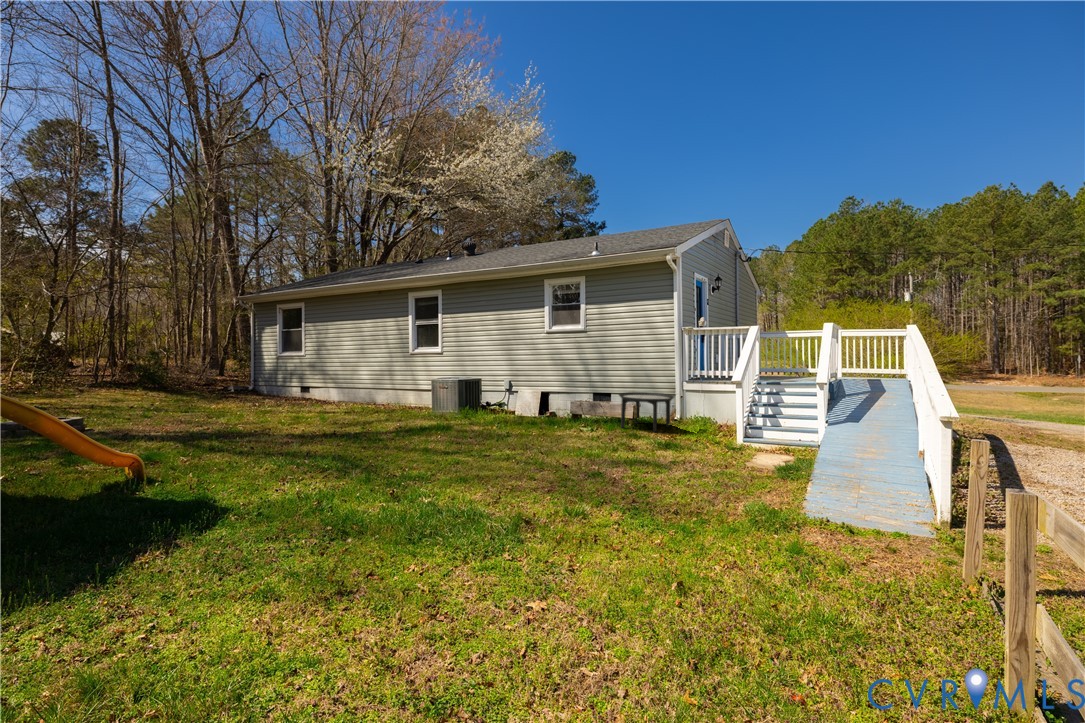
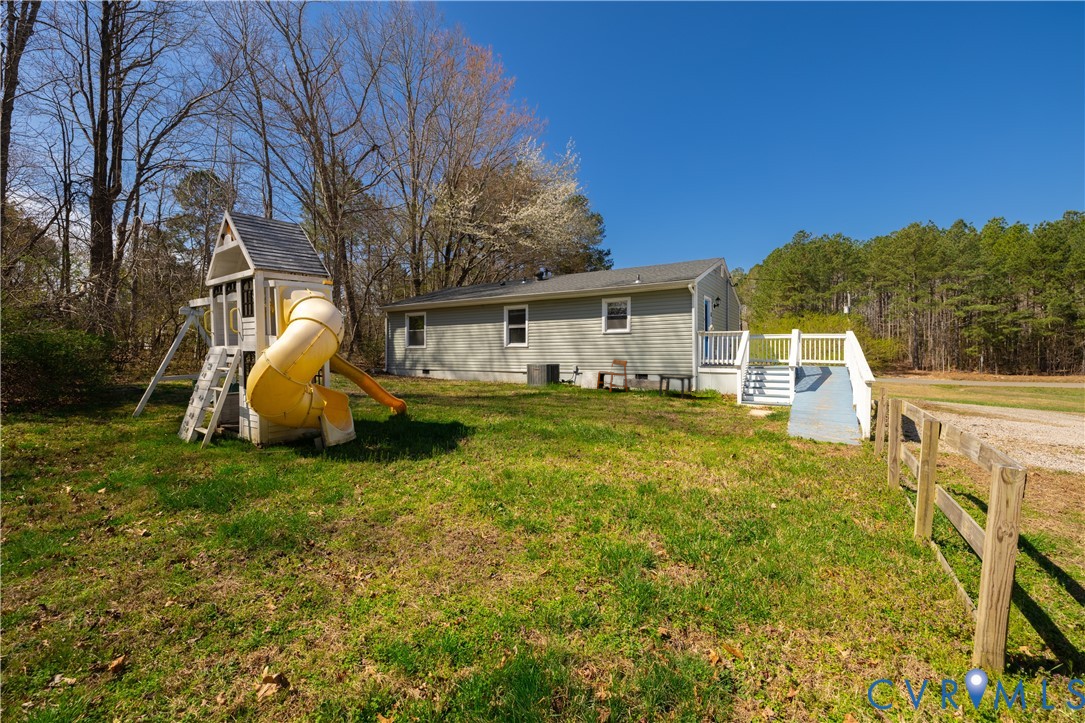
bench: none [536,369,578,422] -> present [597,359,628,392]

